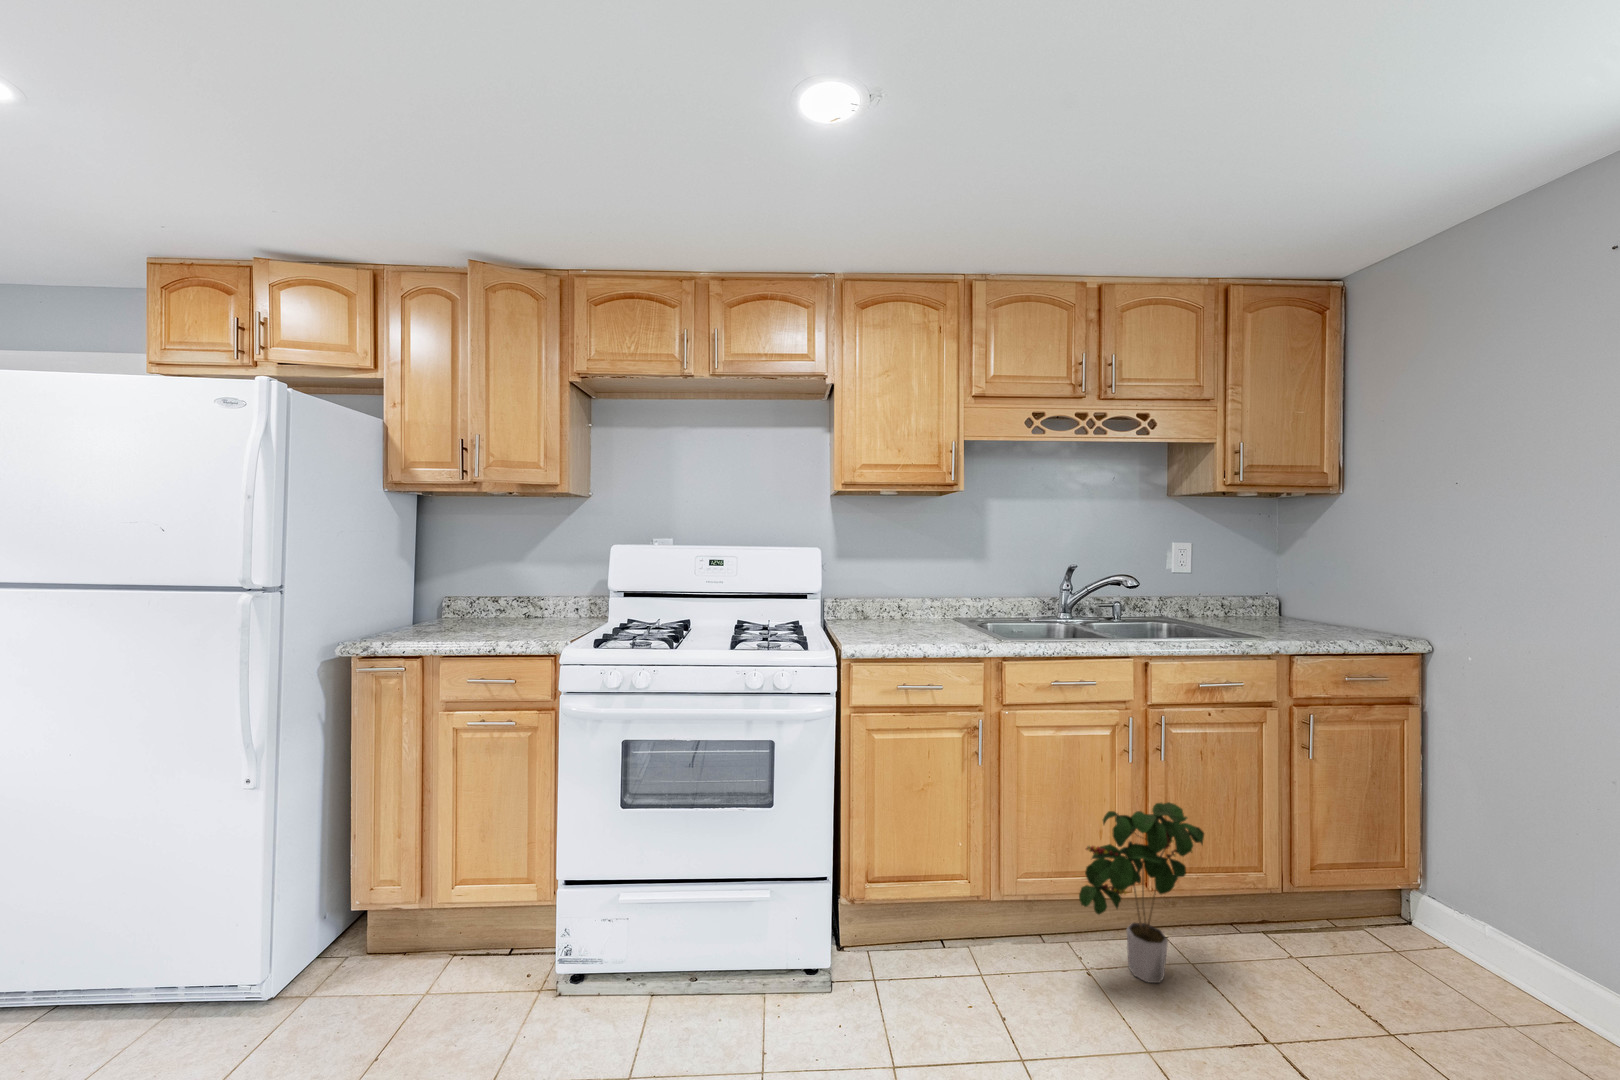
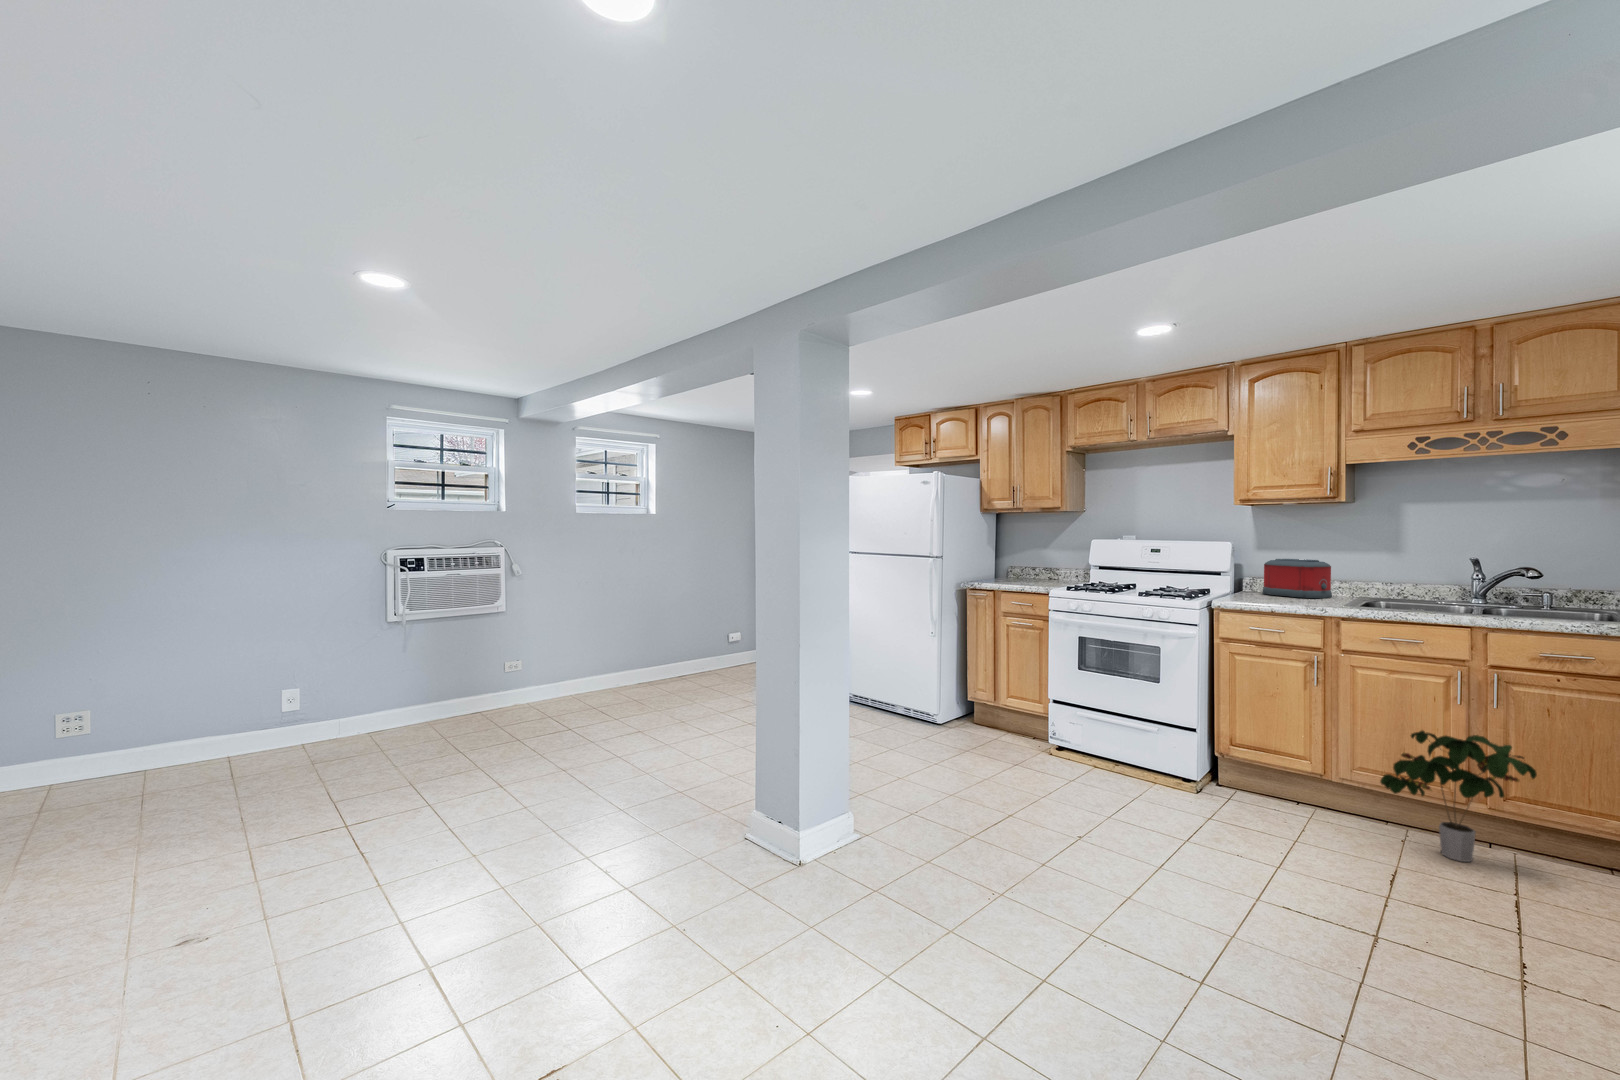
toaster: none [848,569,924,624] -> present [1262,559,1332,598]

